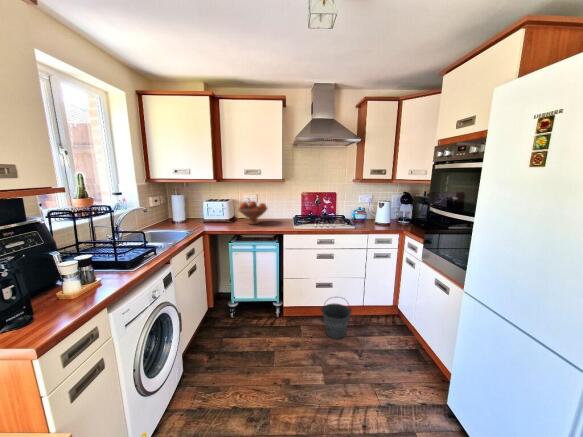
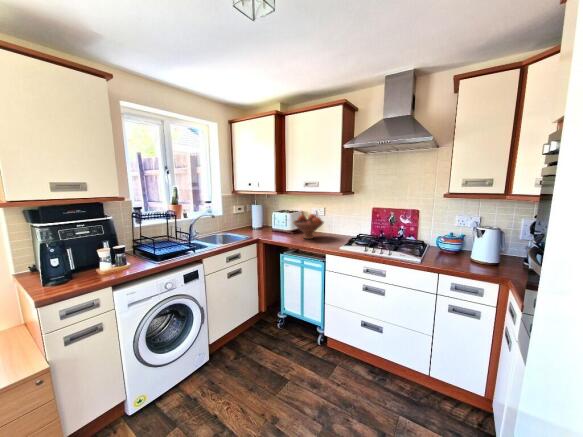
bucket: present [321,297,351,339] -> none [353,345,395,405]

